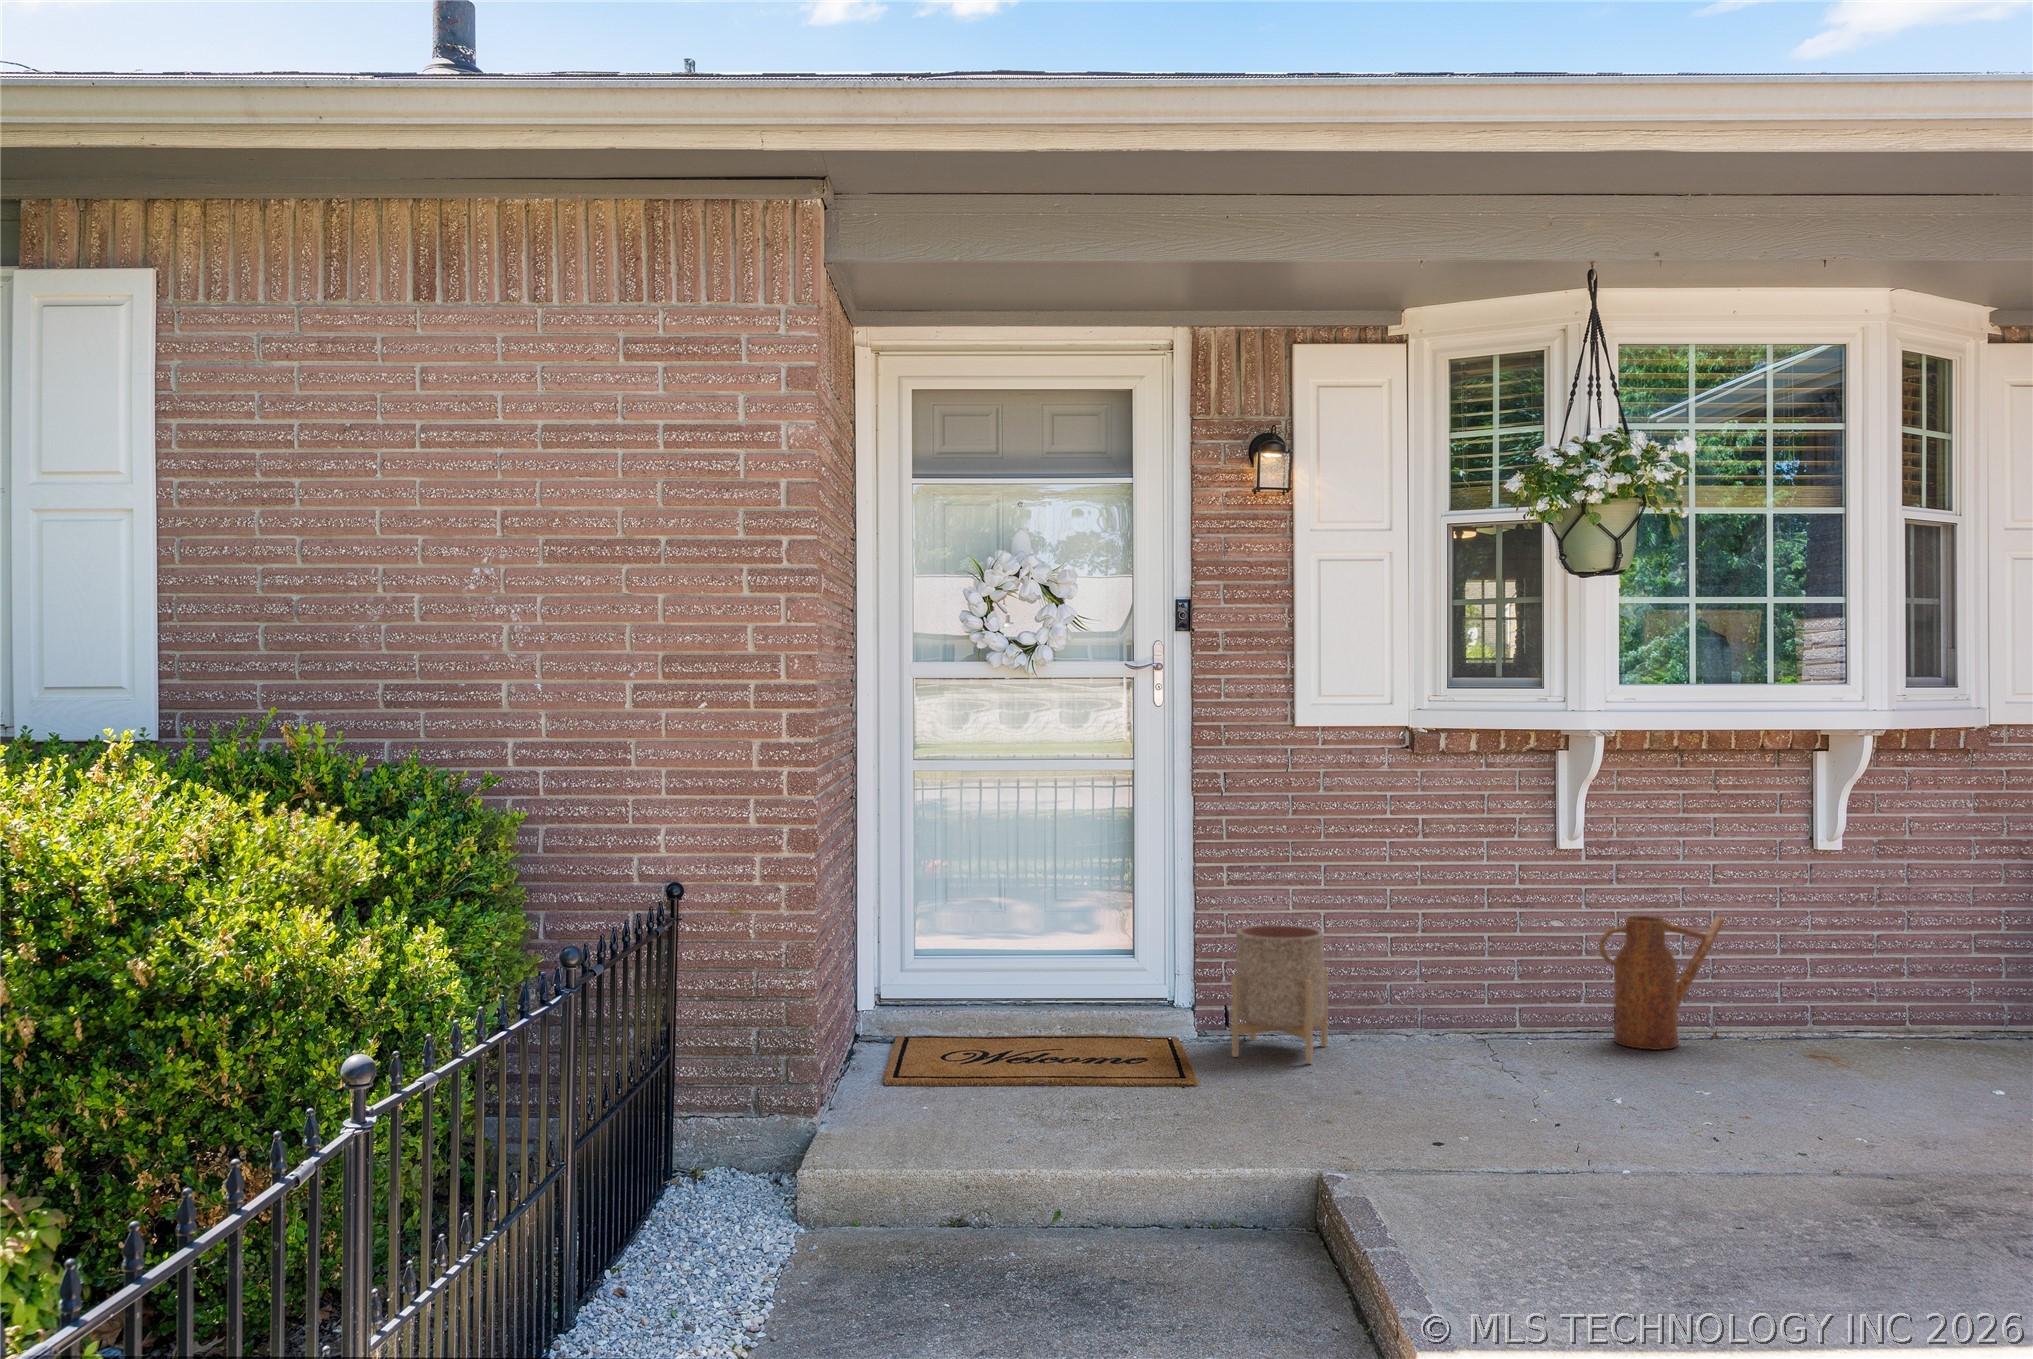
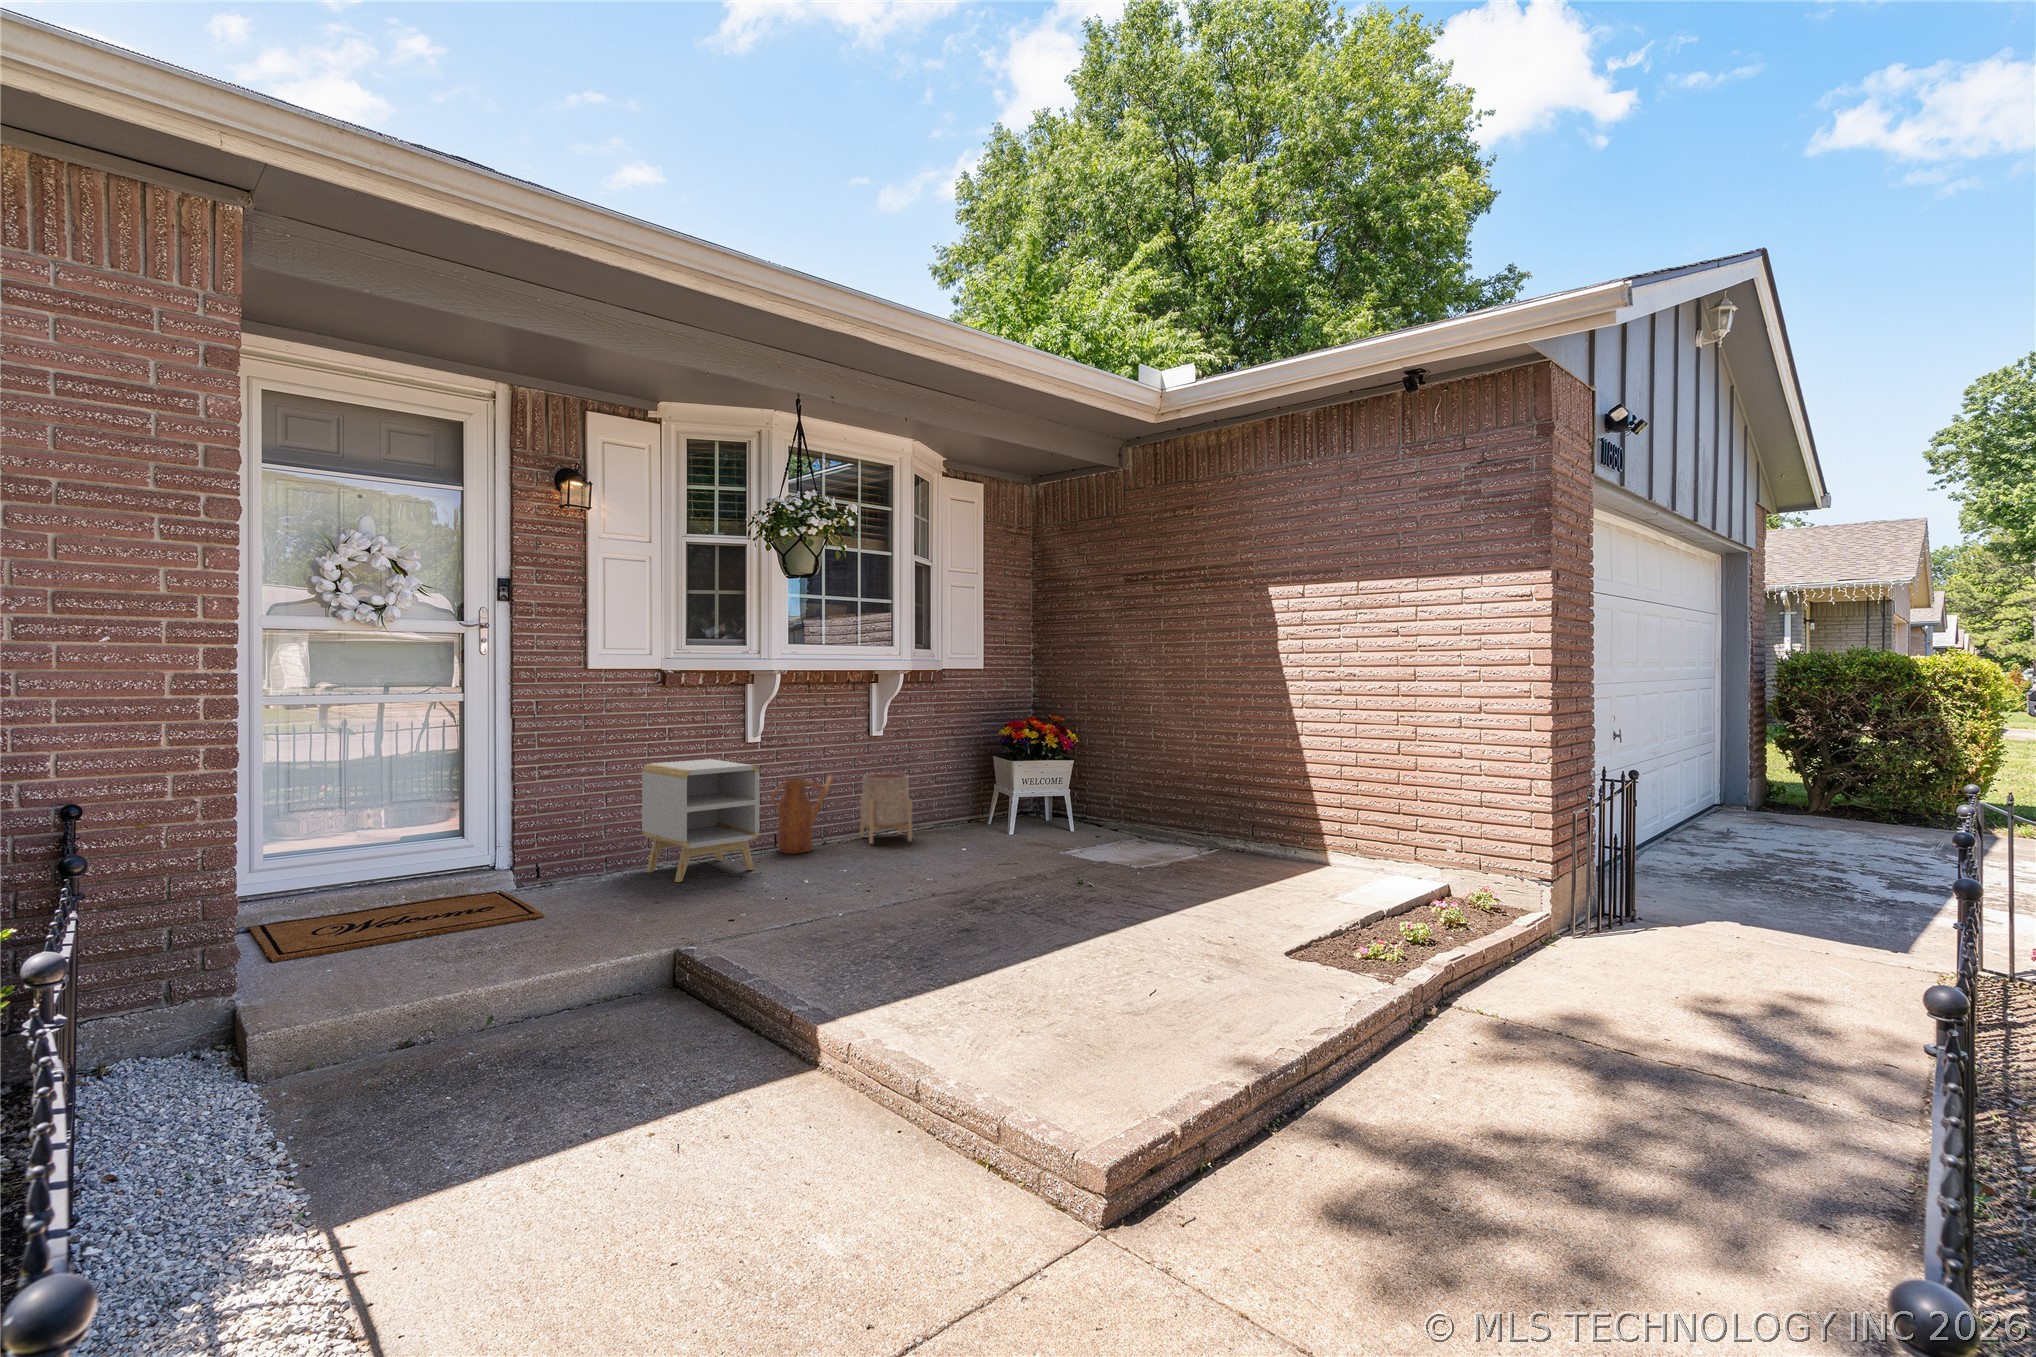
side table: none [1379,872,1552,1067] -> present [642,759,760,882]
planter: present [1231,925,1328,1064] -> present [860,774,912,844]

